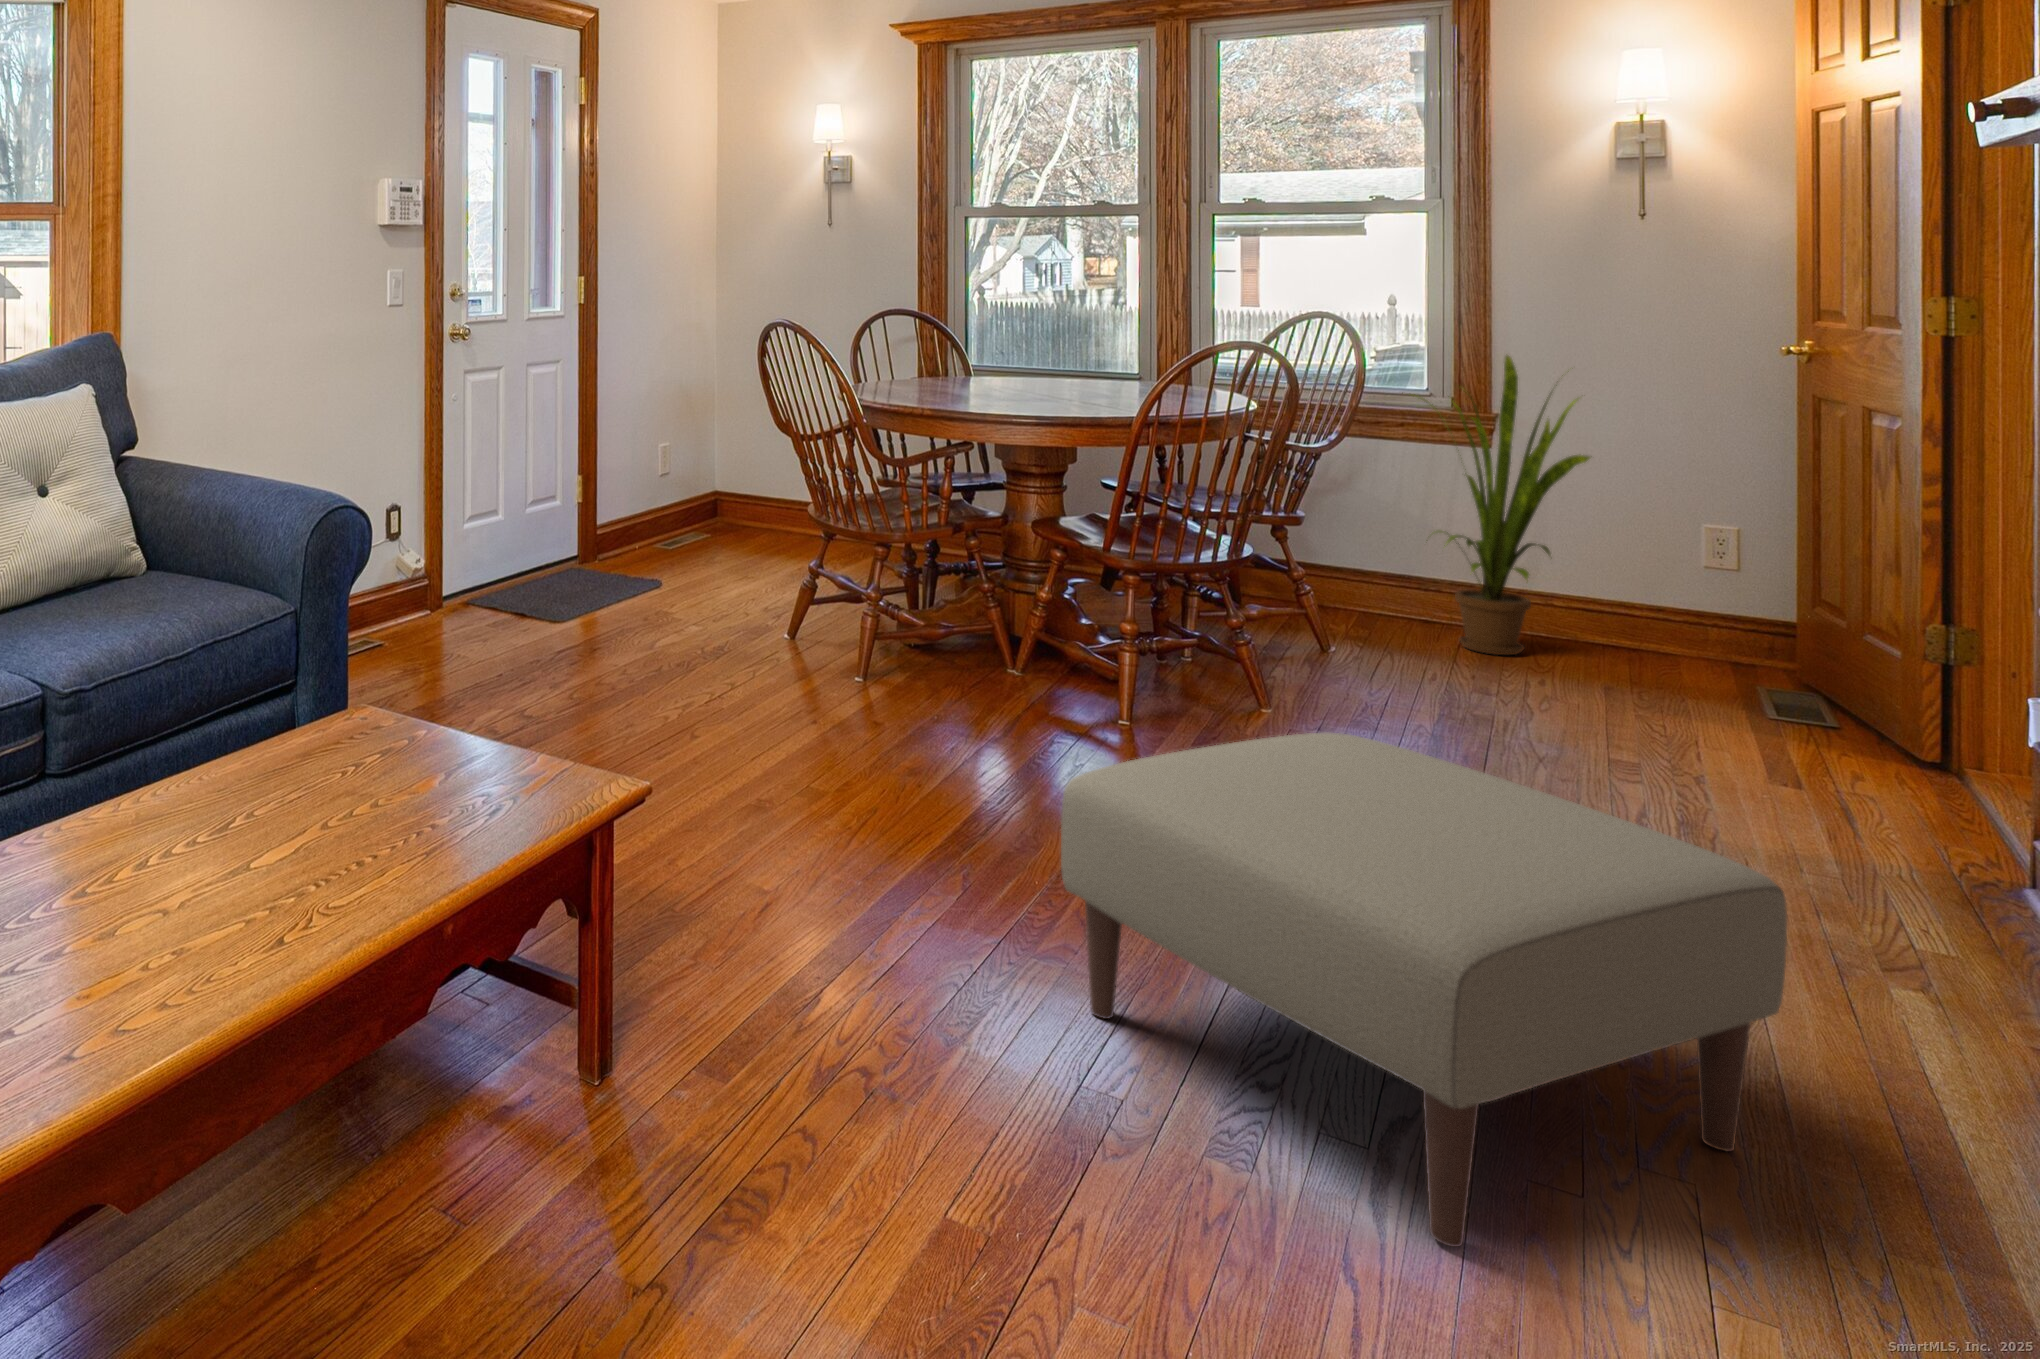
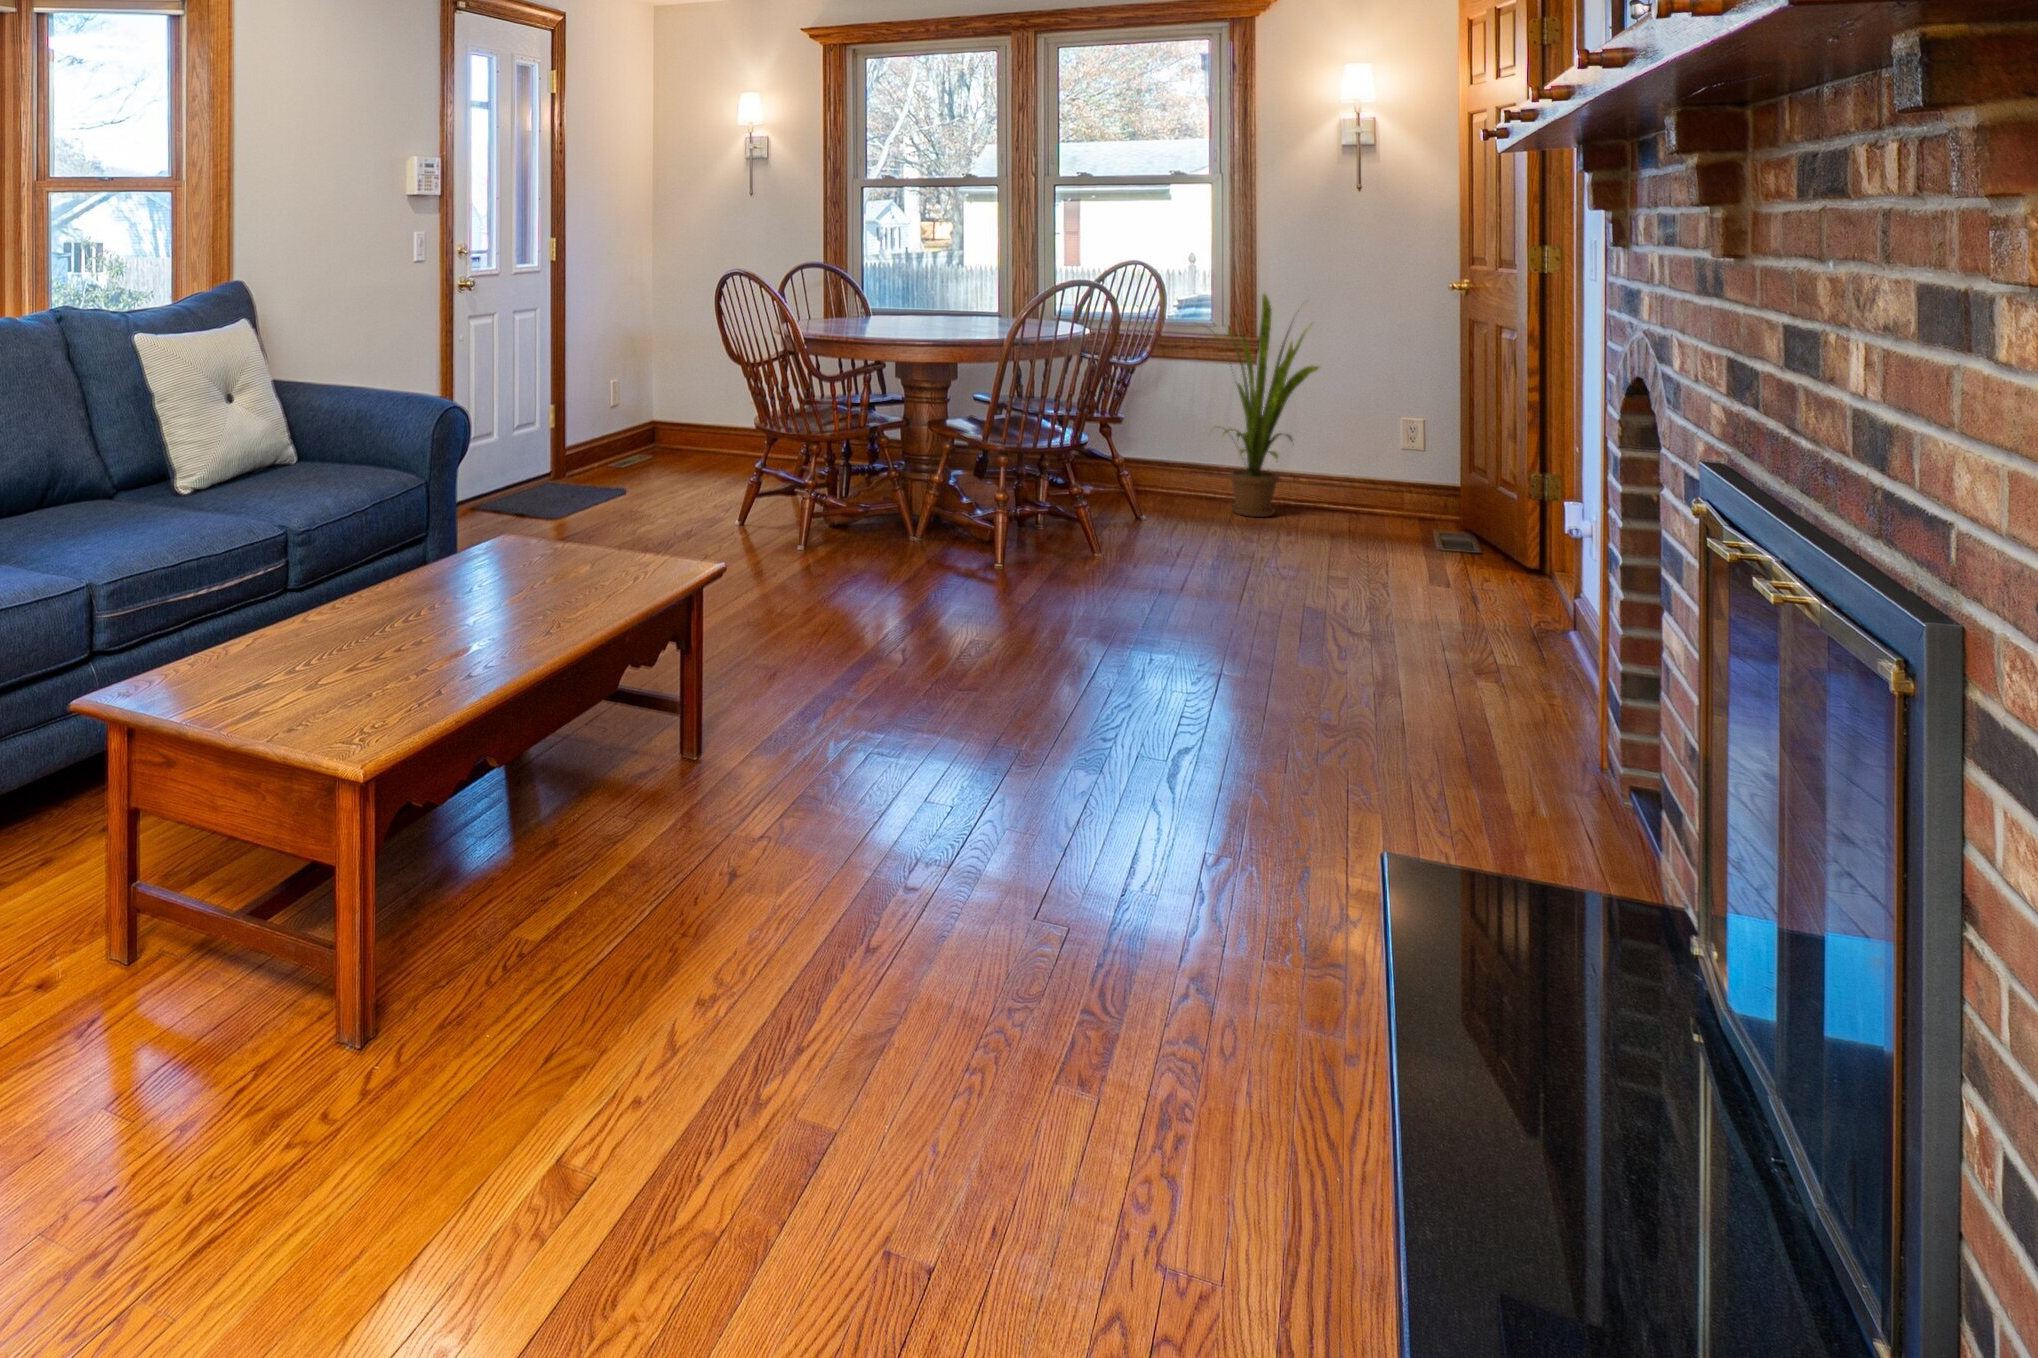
ottoman: present [1061,733,1787,1247] -> none [965,558,1433,885]

